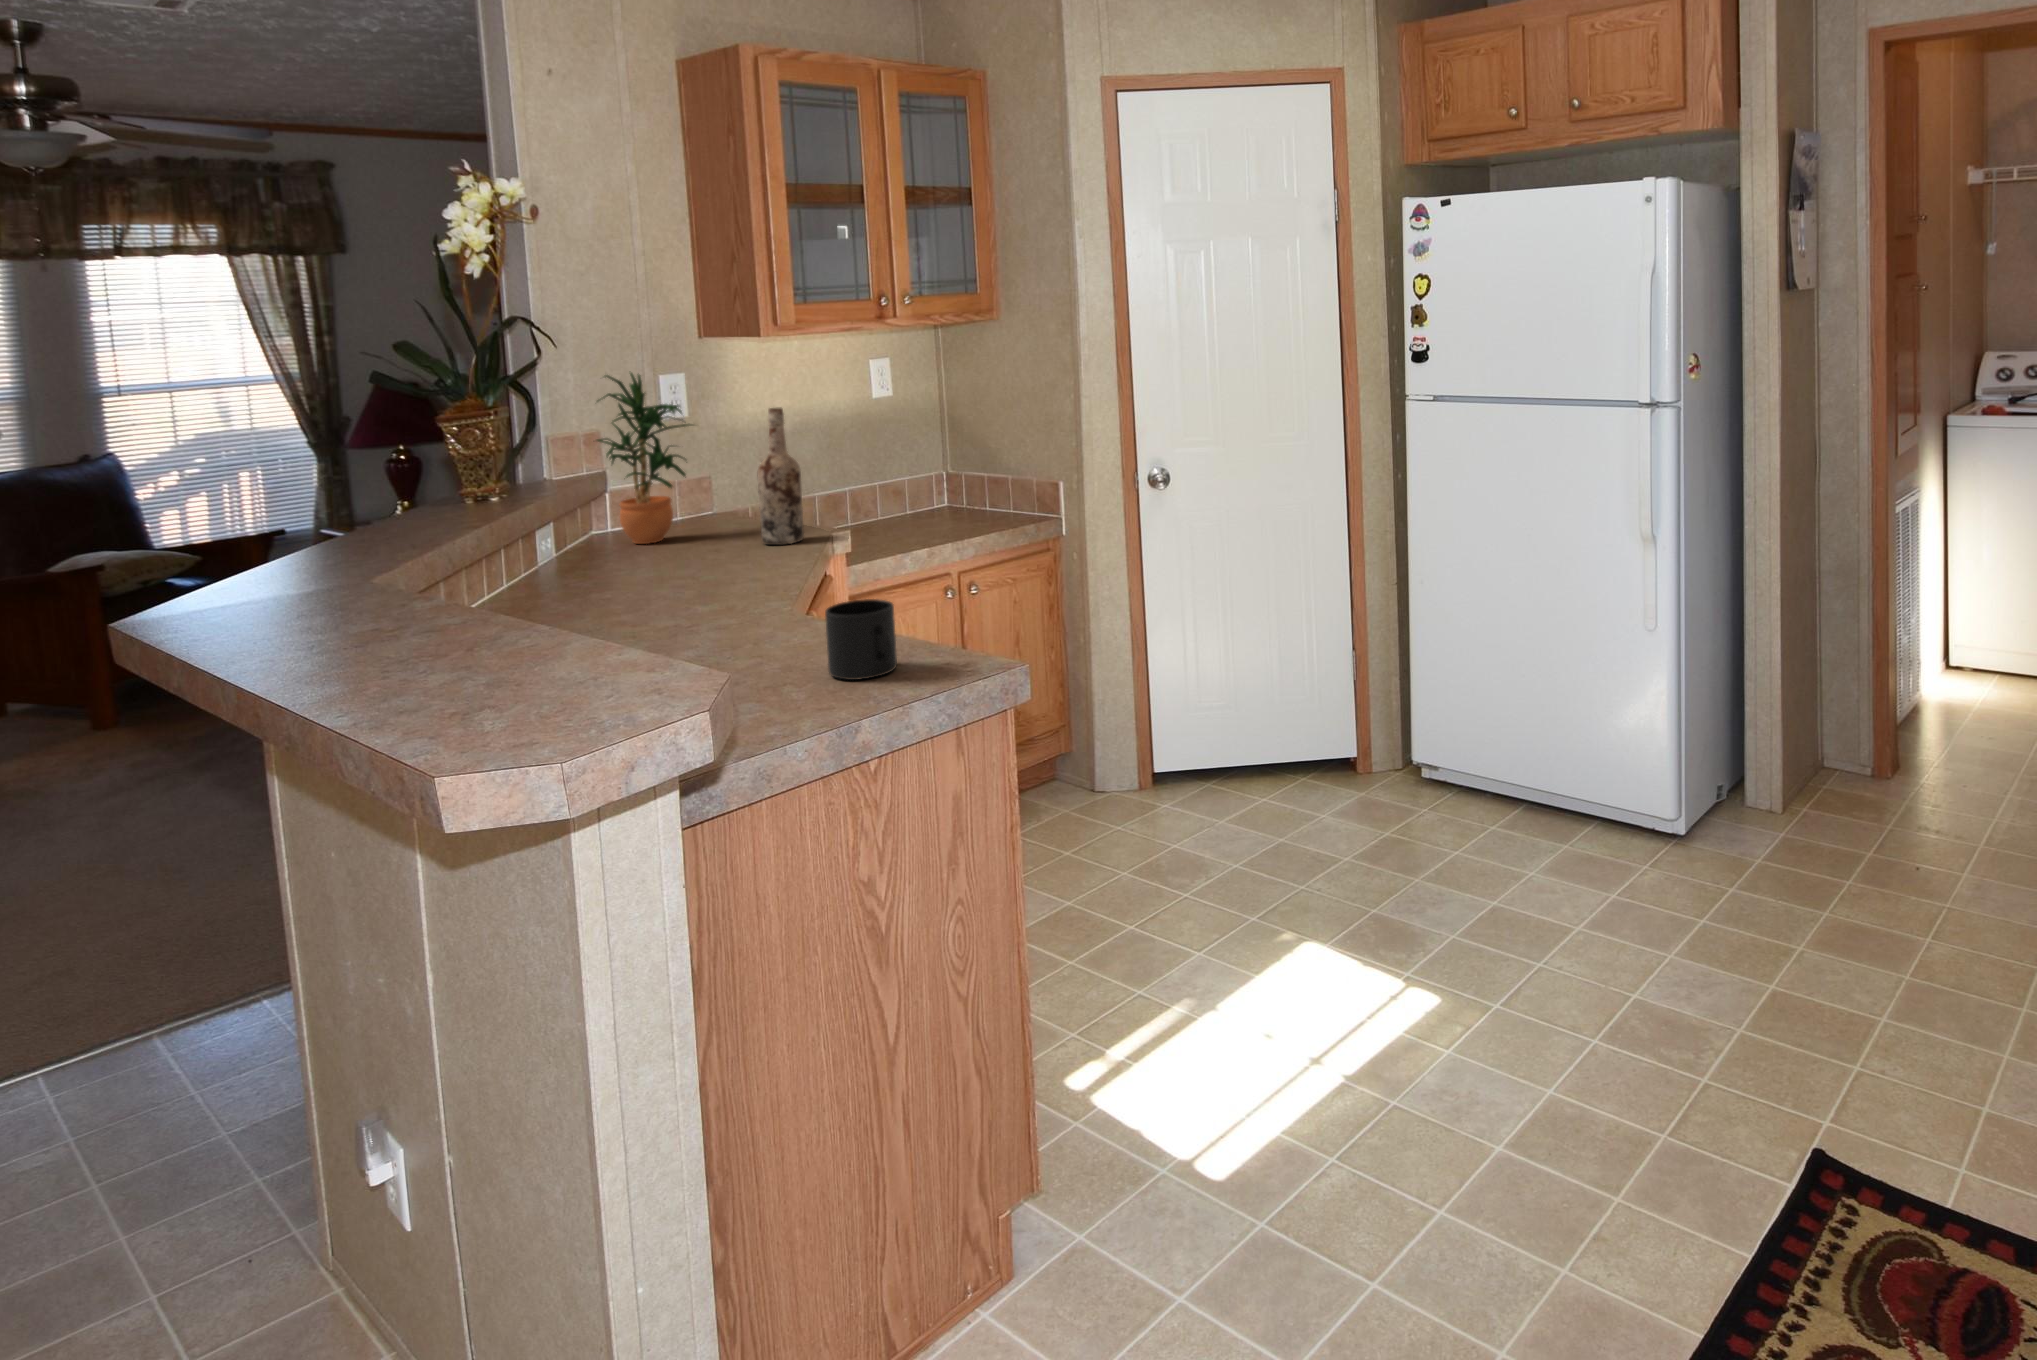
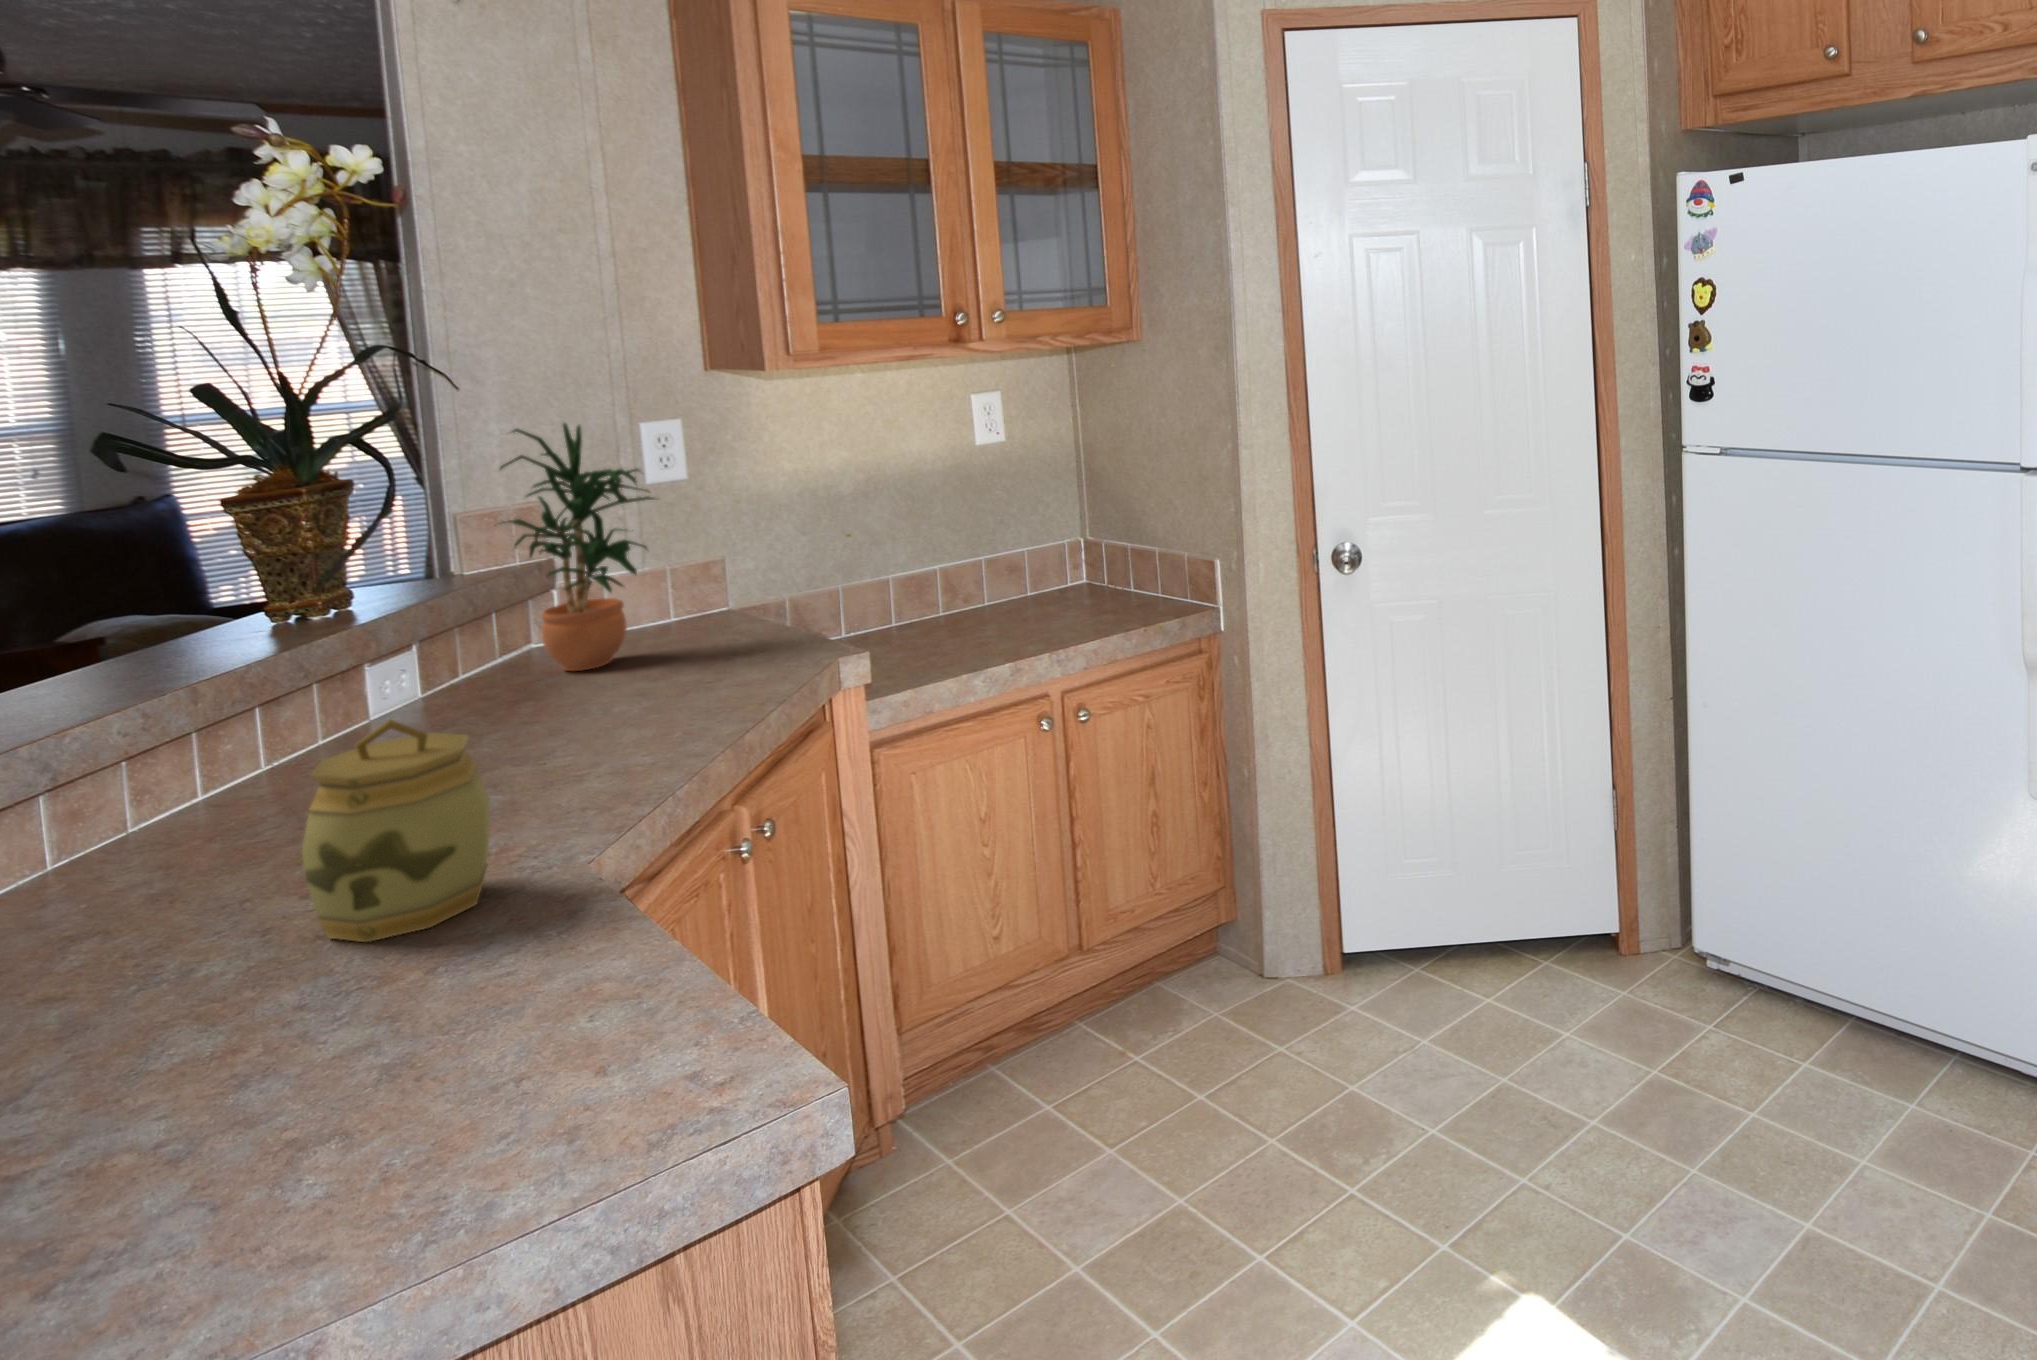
wine bottle: present [757,408,804,545] -> none [720,477,794,681]
jar: none [662,517,752,635] -> present [302,720,490,942]
mug: present [825,599,897,680] -> none [406,944,587,1150]

